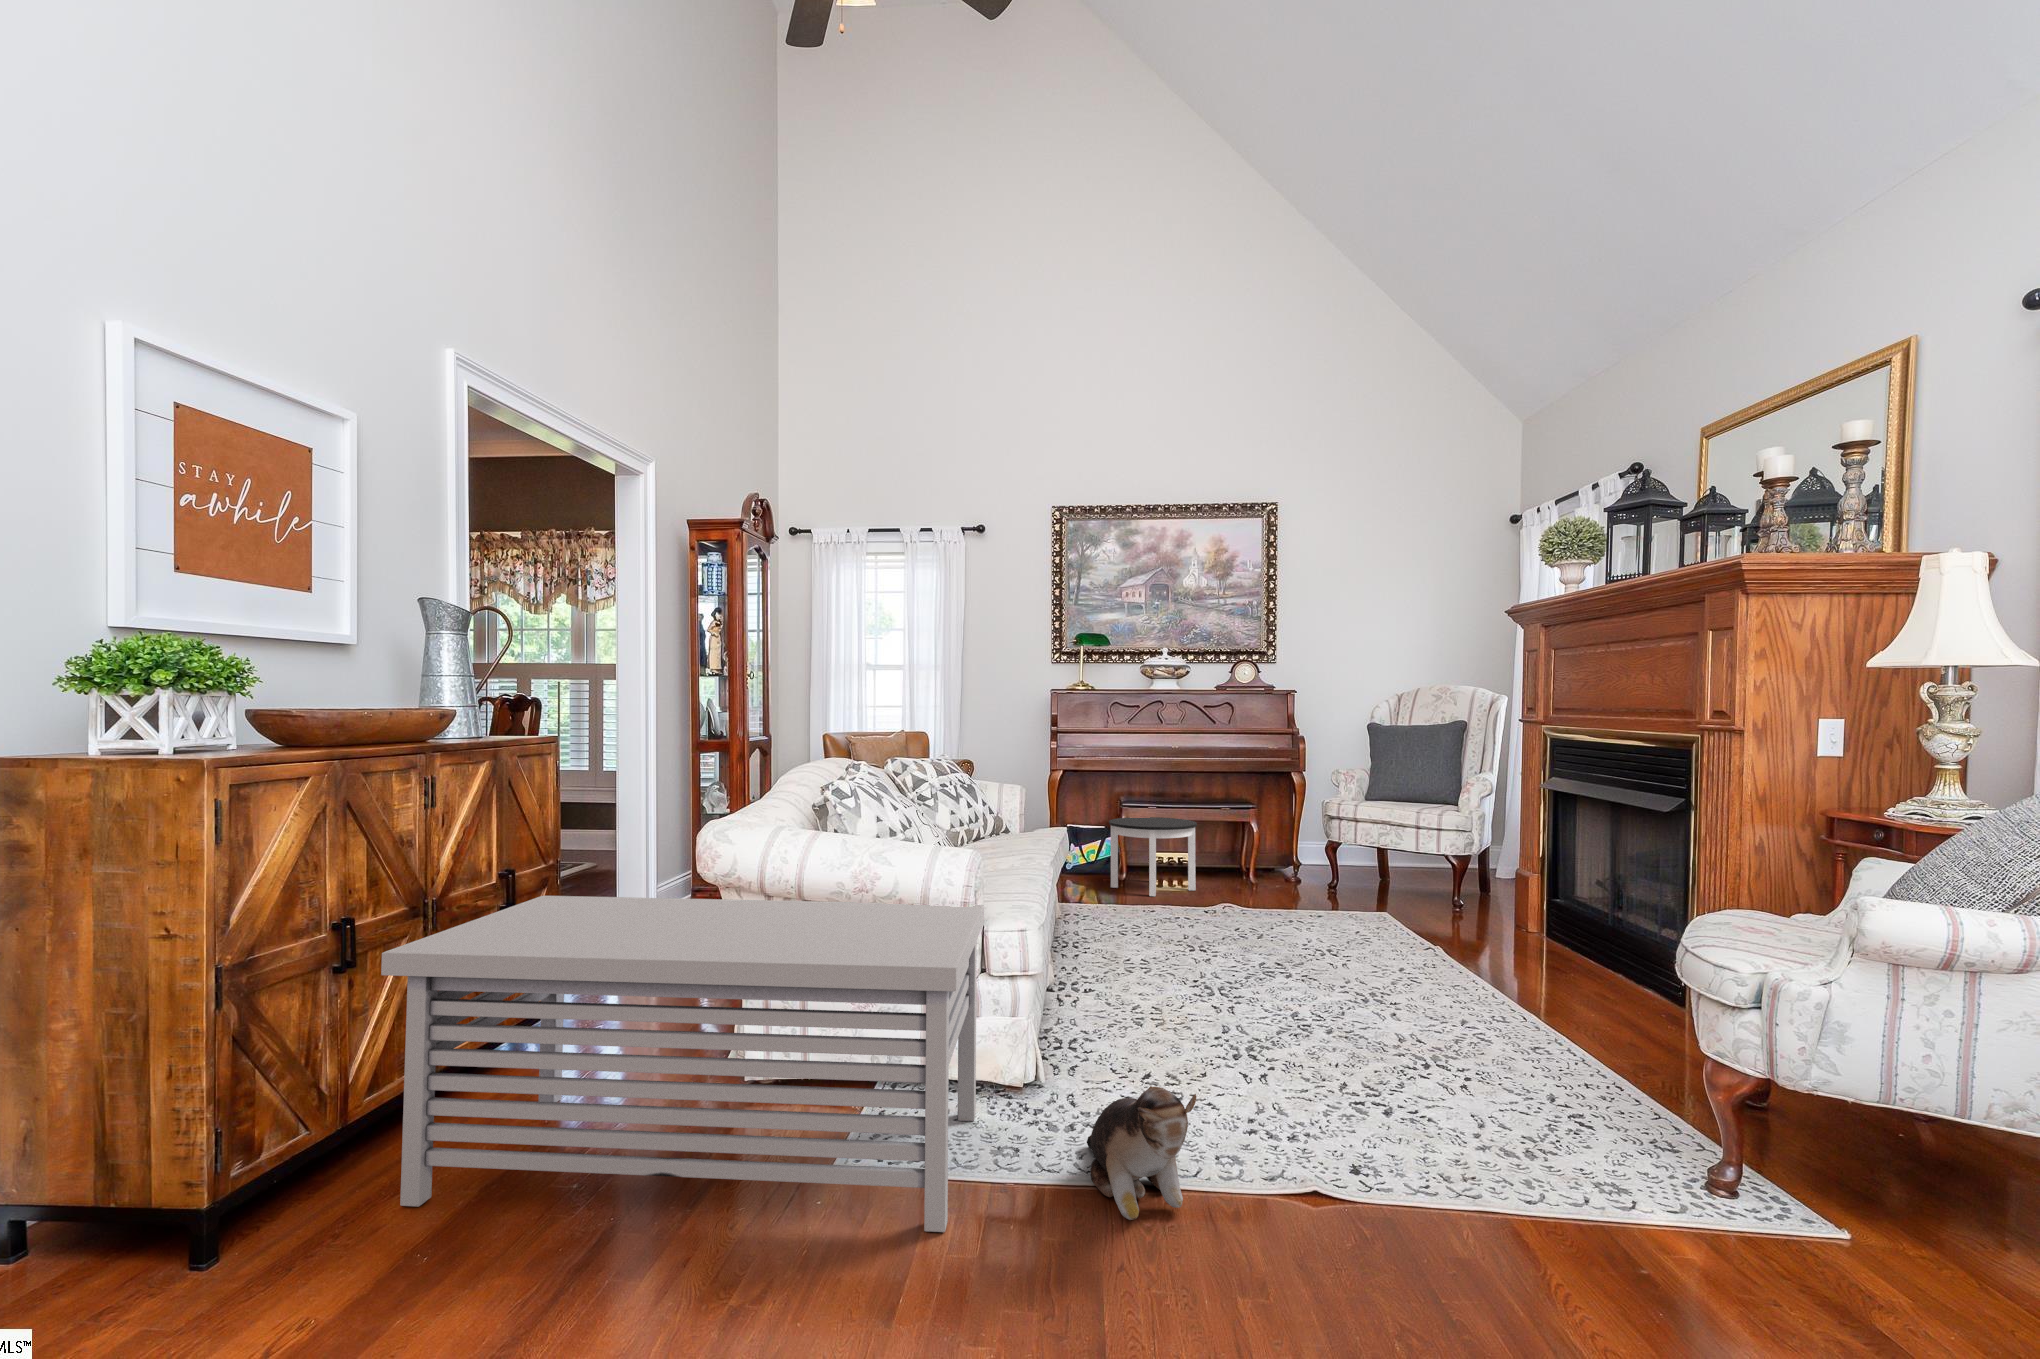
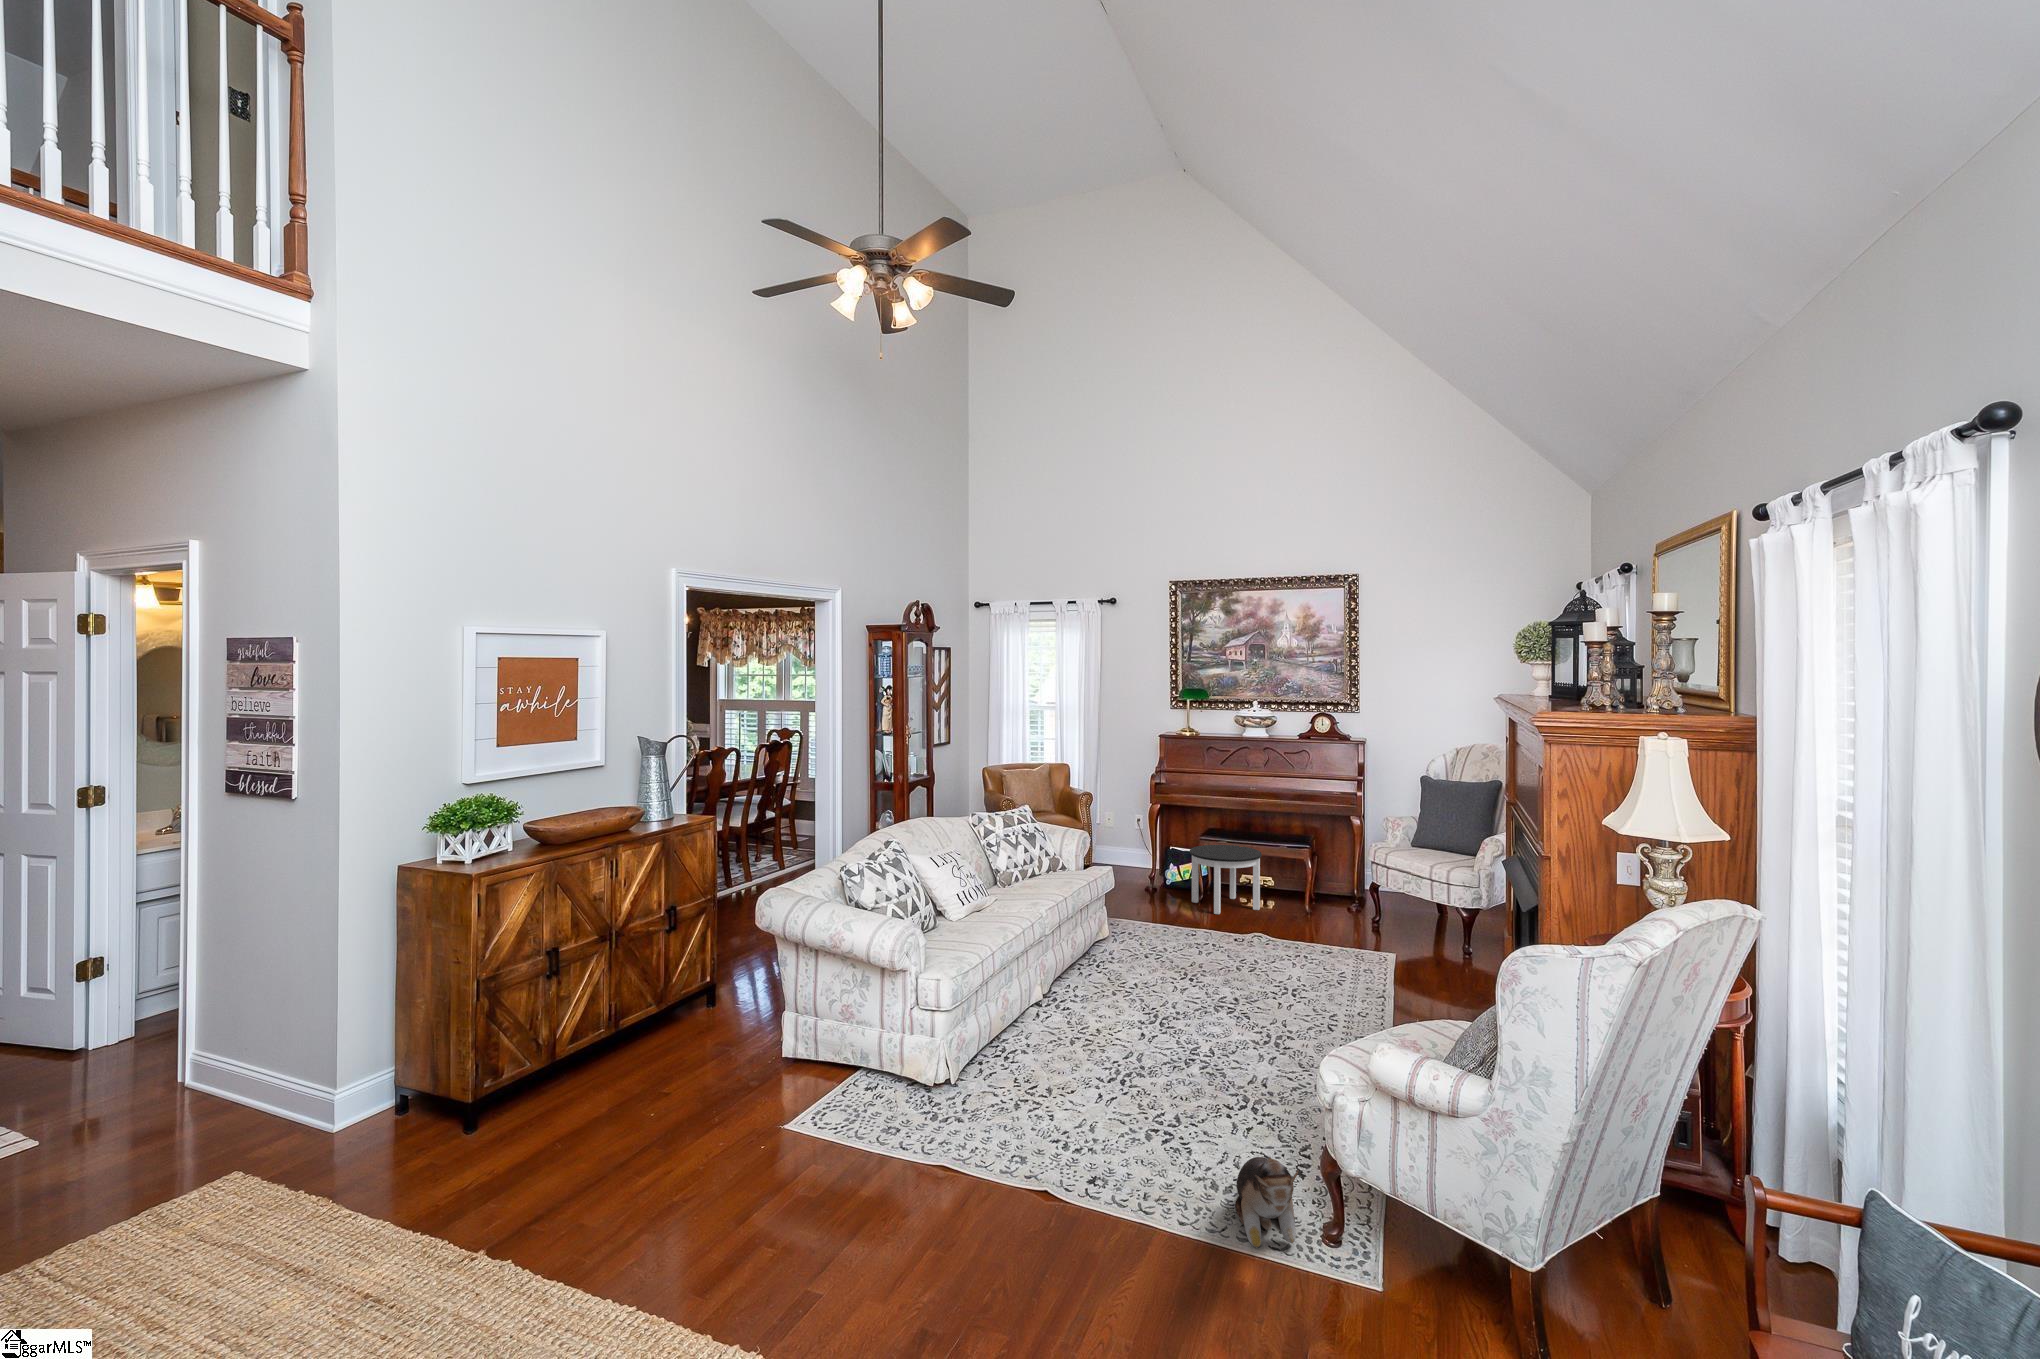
storage bench: present [381,896,984,1232] -> none [560,929,923,1173]
plush toy: present [1087,1086,1196,1220] -> present [1235,1157,1298,1247]

